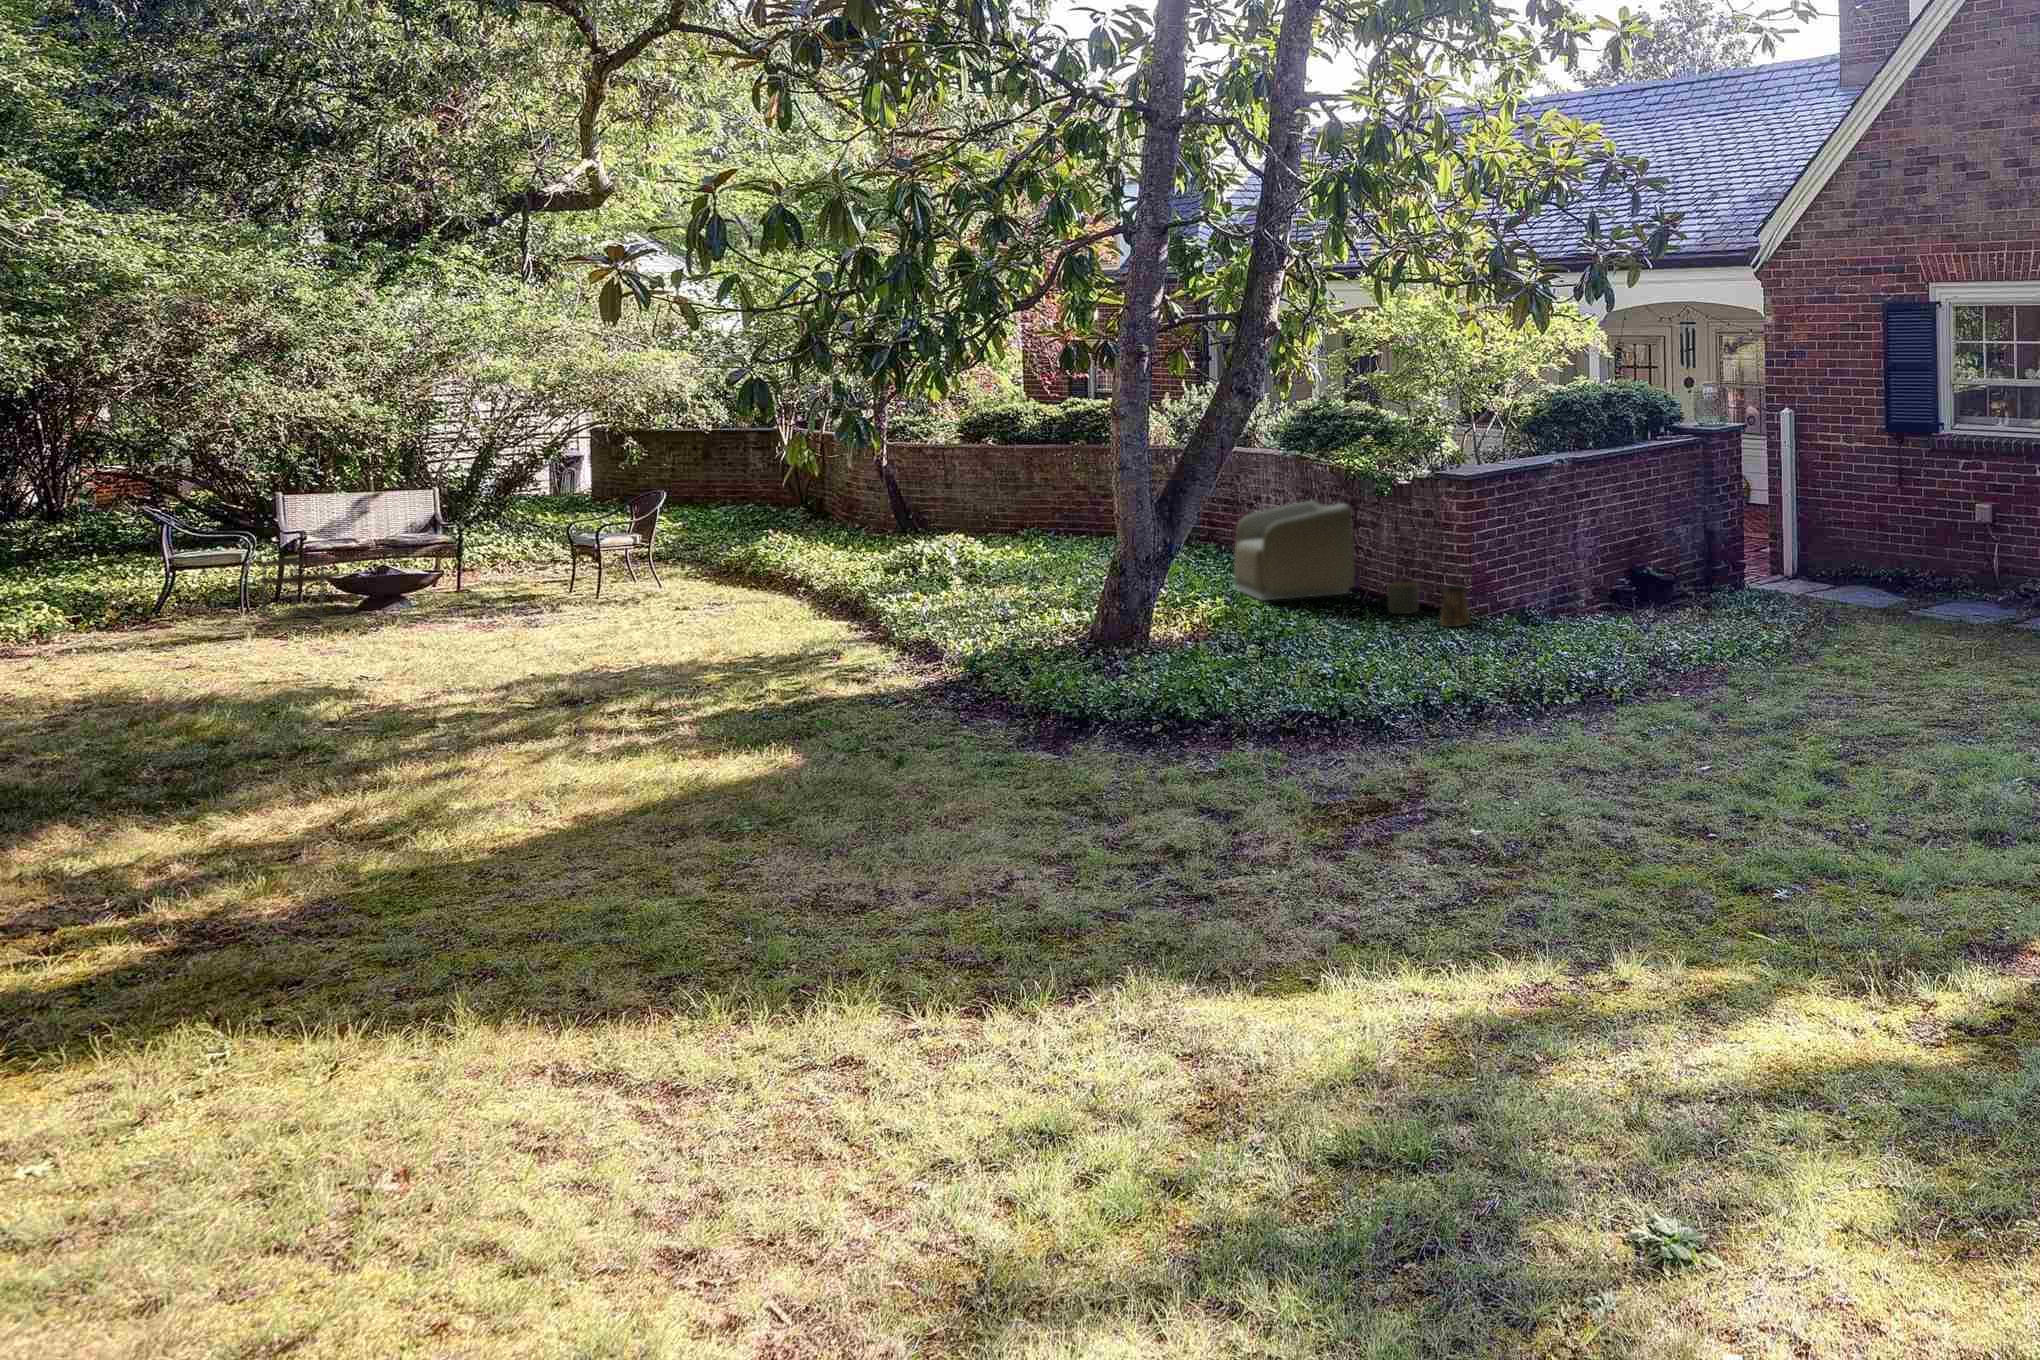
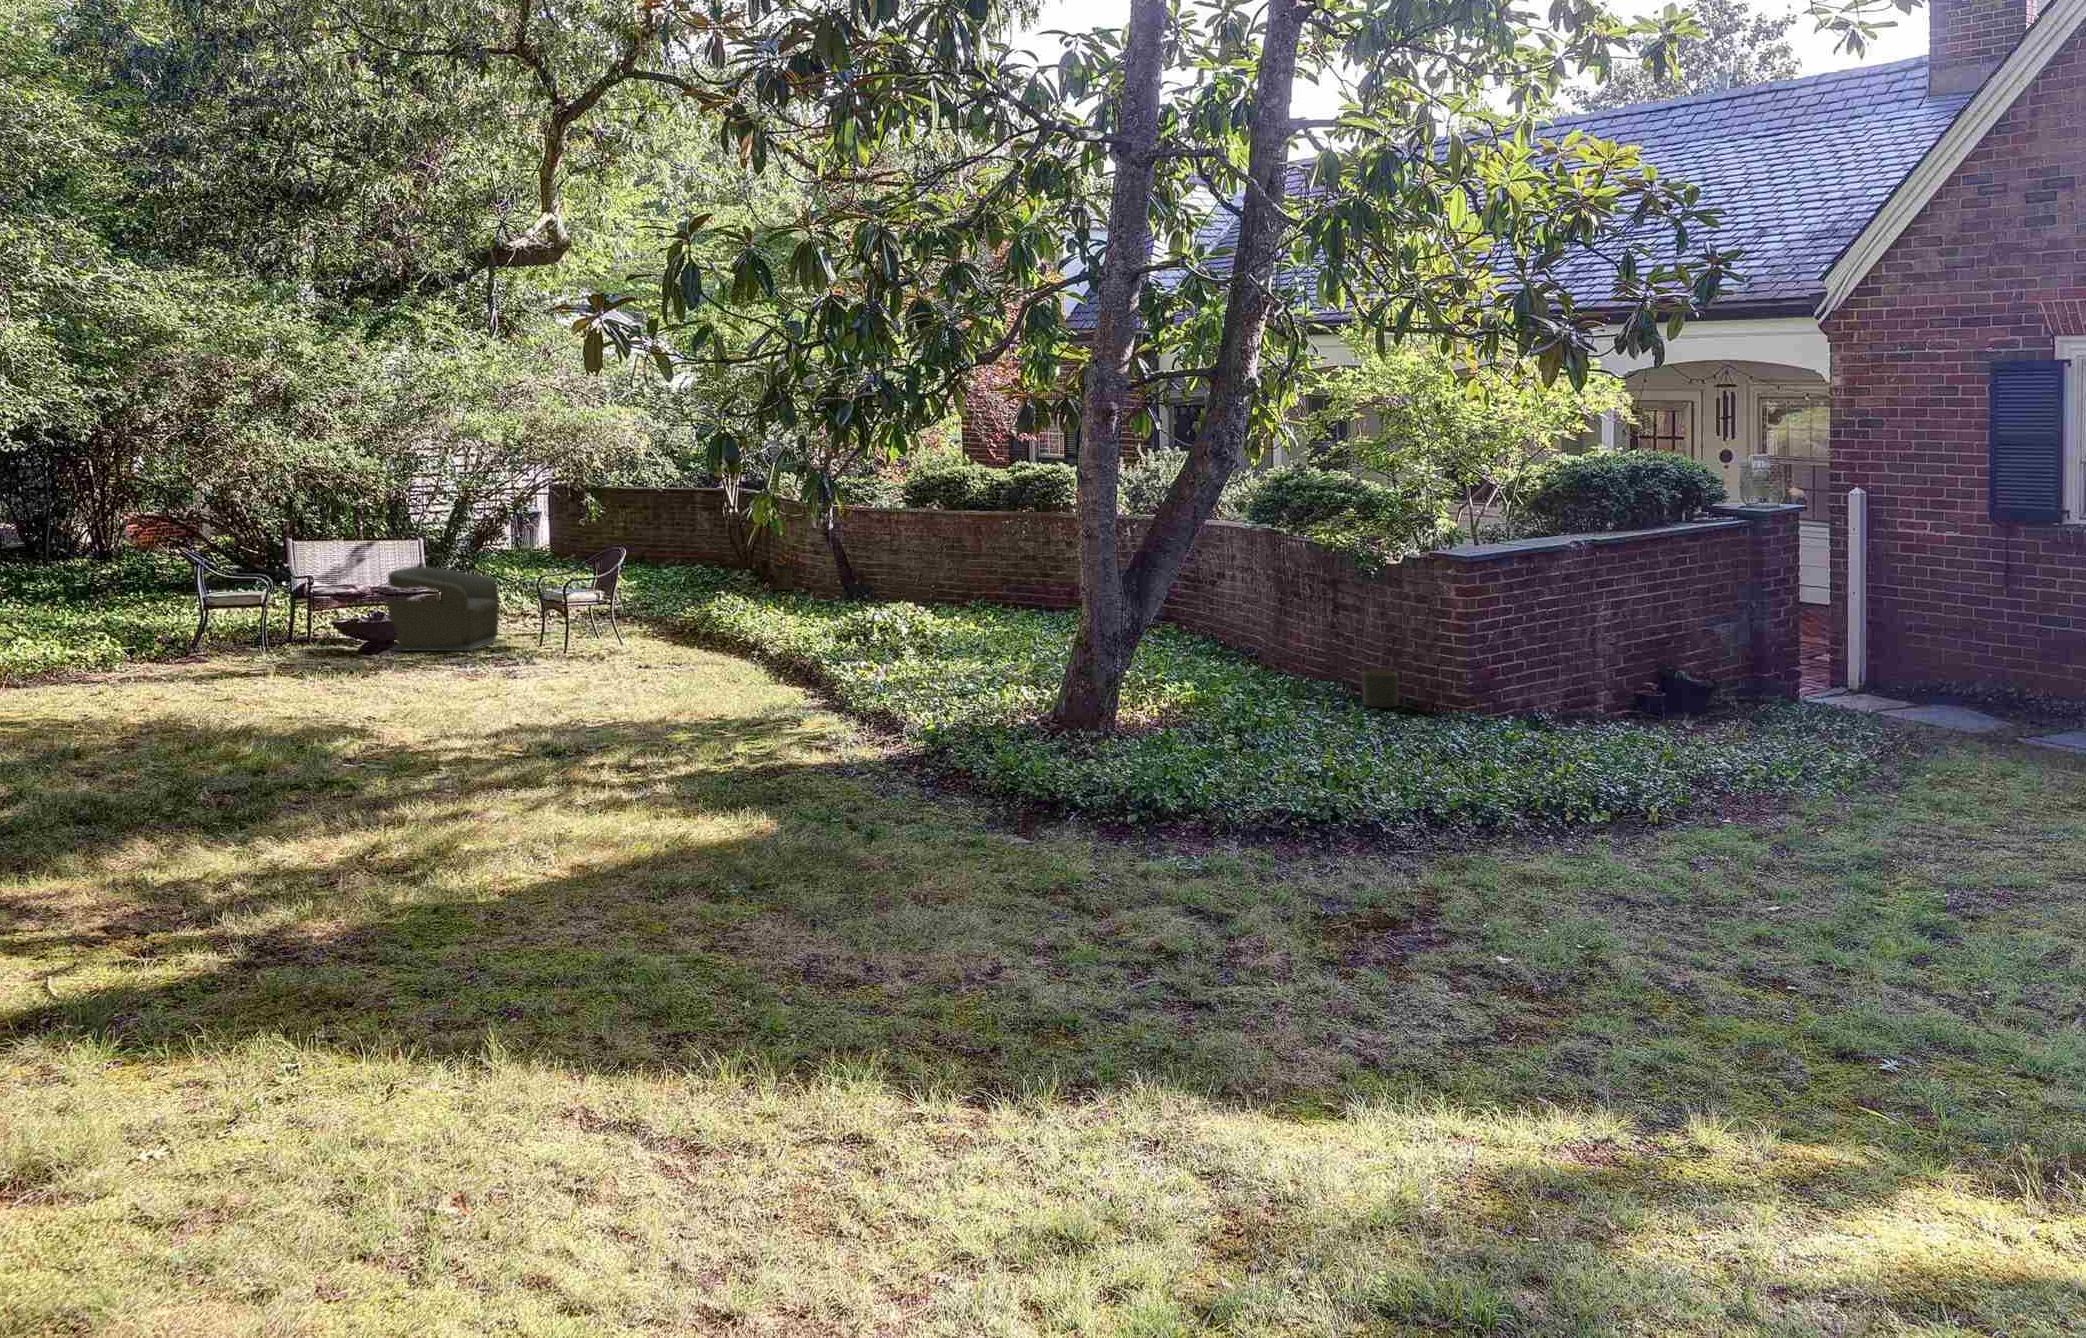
armchair: present [1234,501,1354,601] -> present [388,567,499,651]
side table: present [261,557,354,620] -> none [278,597,352,656]
watering can: present [1440,585,1471,627] -> present [762,565,797,590]

